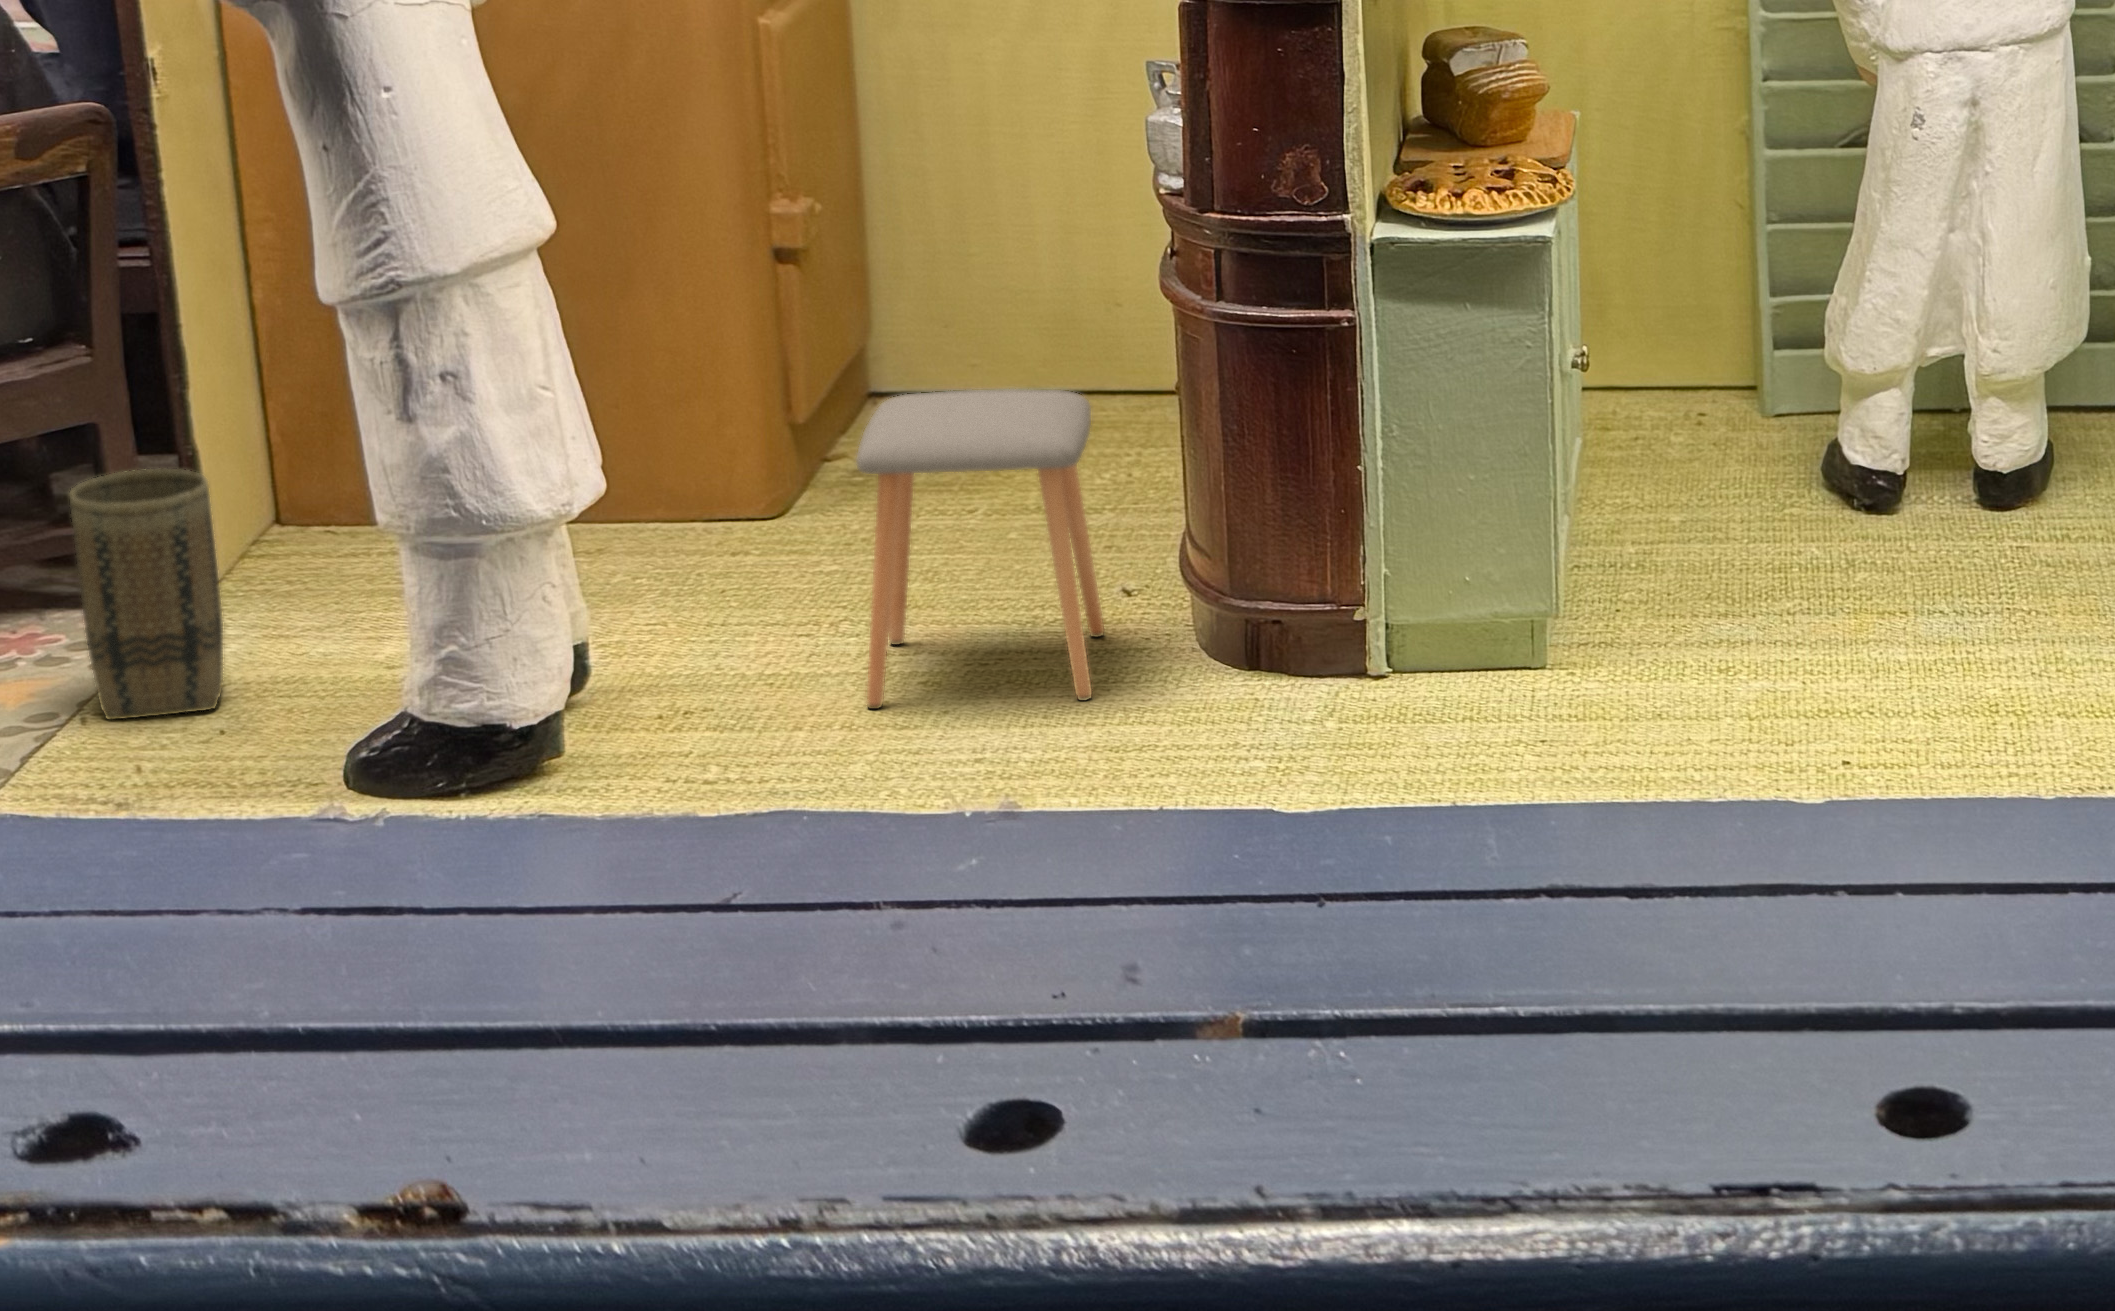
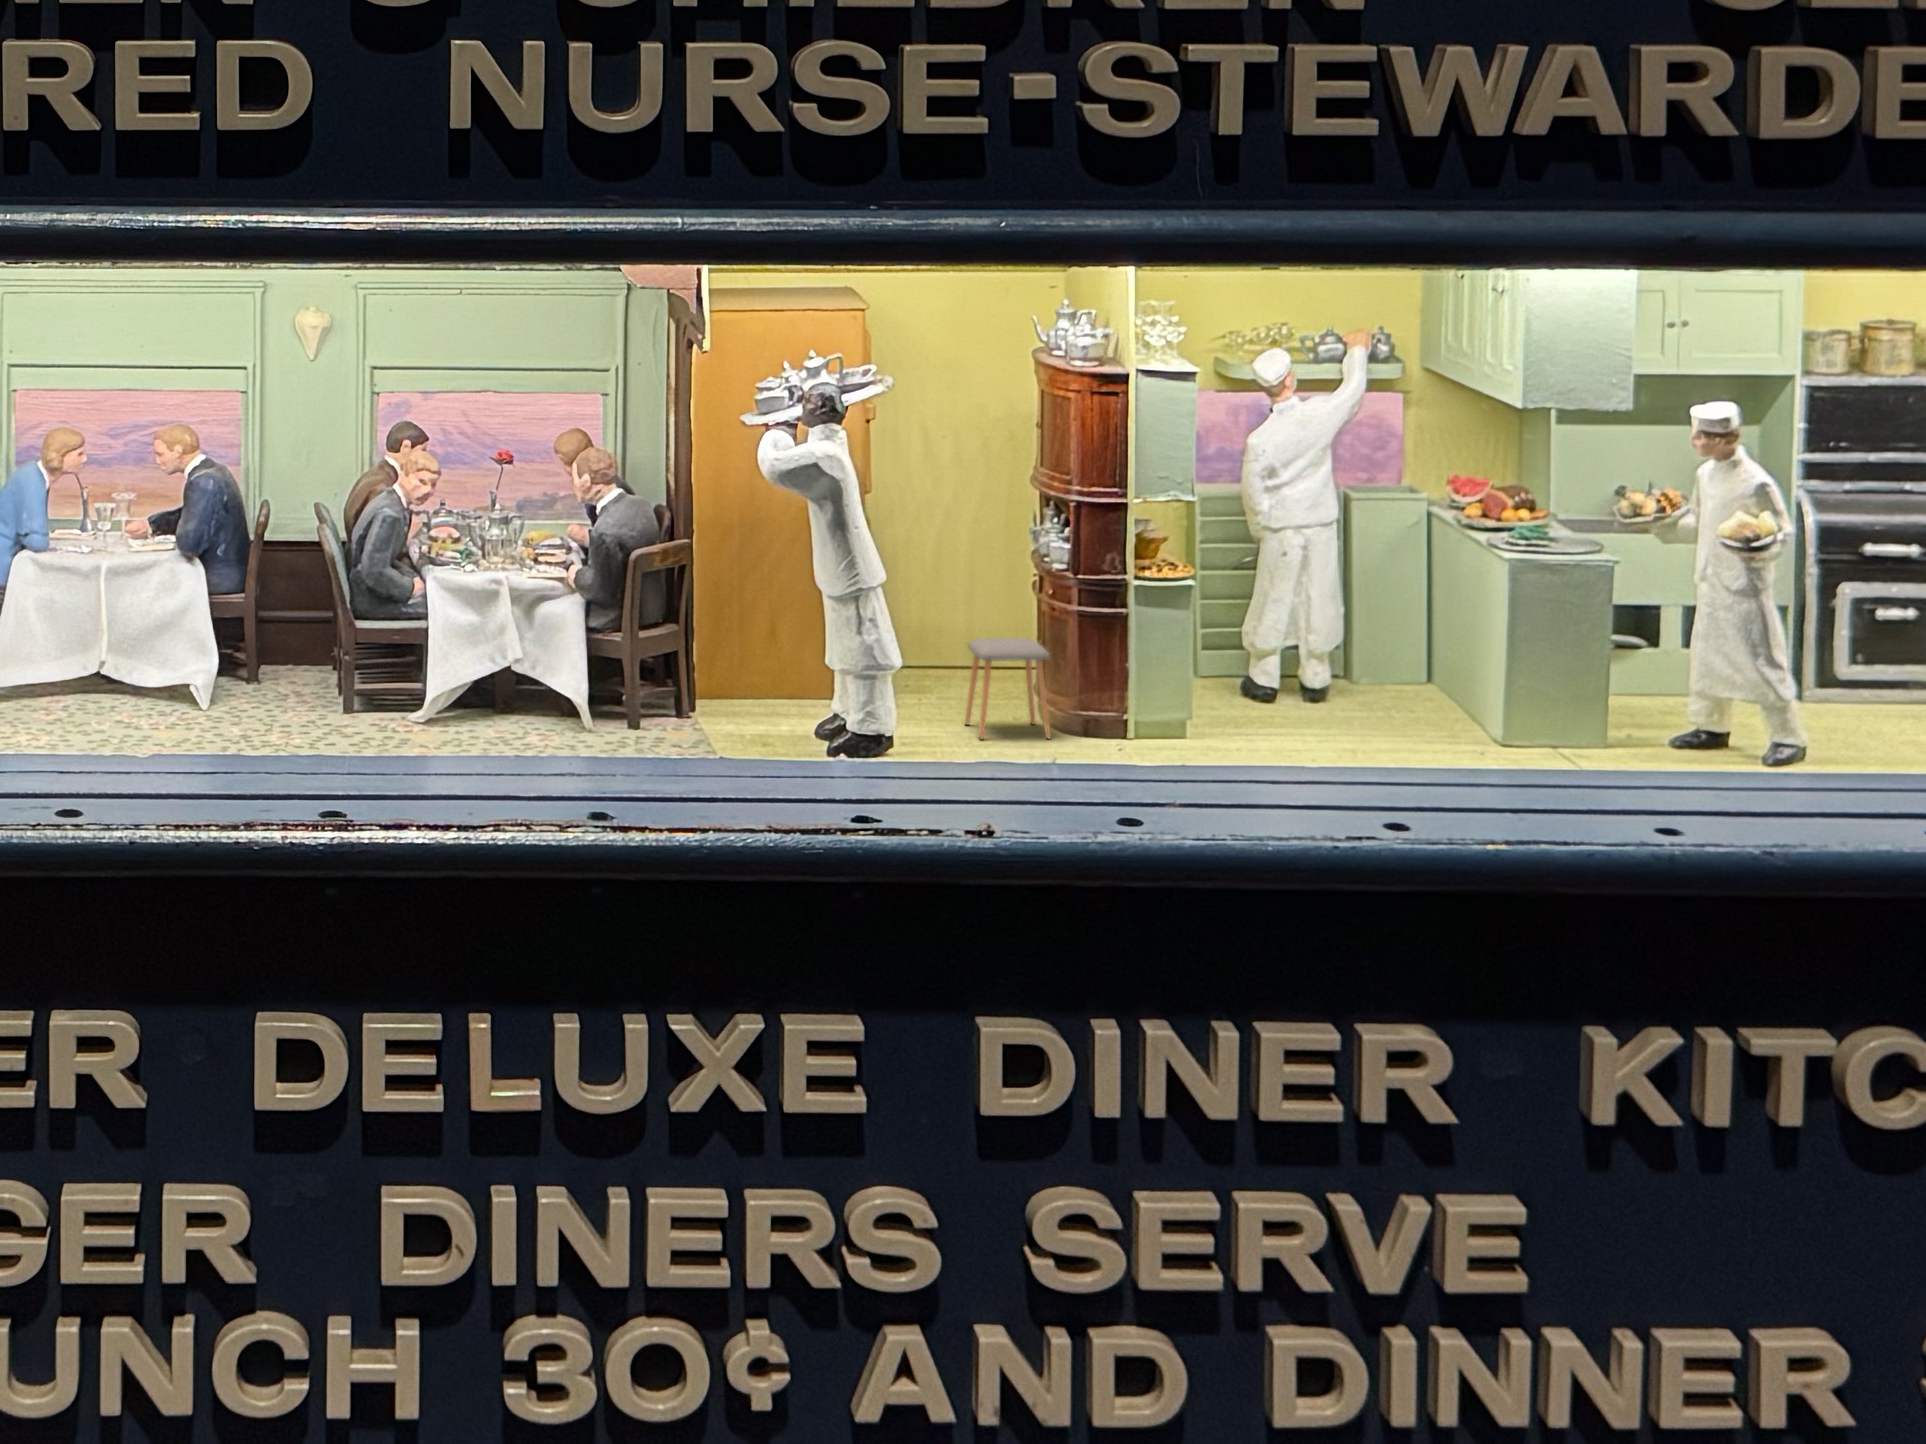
basket: present [70,469,223,720] -> none [723,658,765,739]

